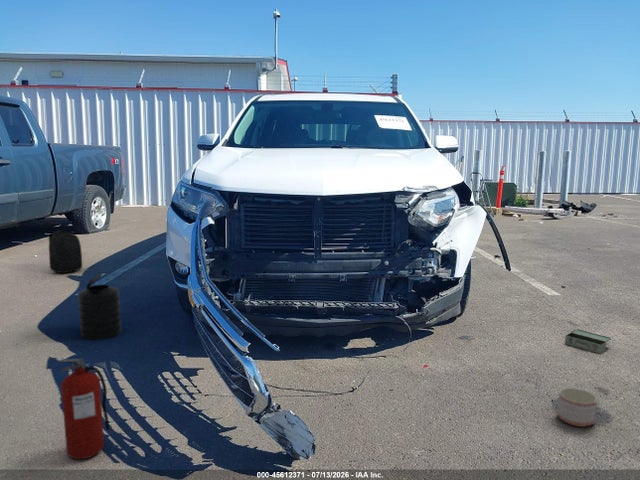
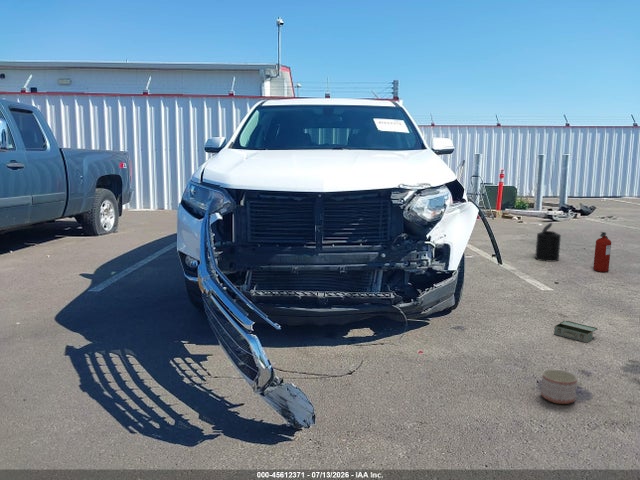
backpack: present [49,230,82,273] -> none [61,231,93,272]
trash can: present [78,272,122,340] -> present [535,223,561,261]
fire extinguisher: present [60,358,110,459] -> present [593,232,611,272]

